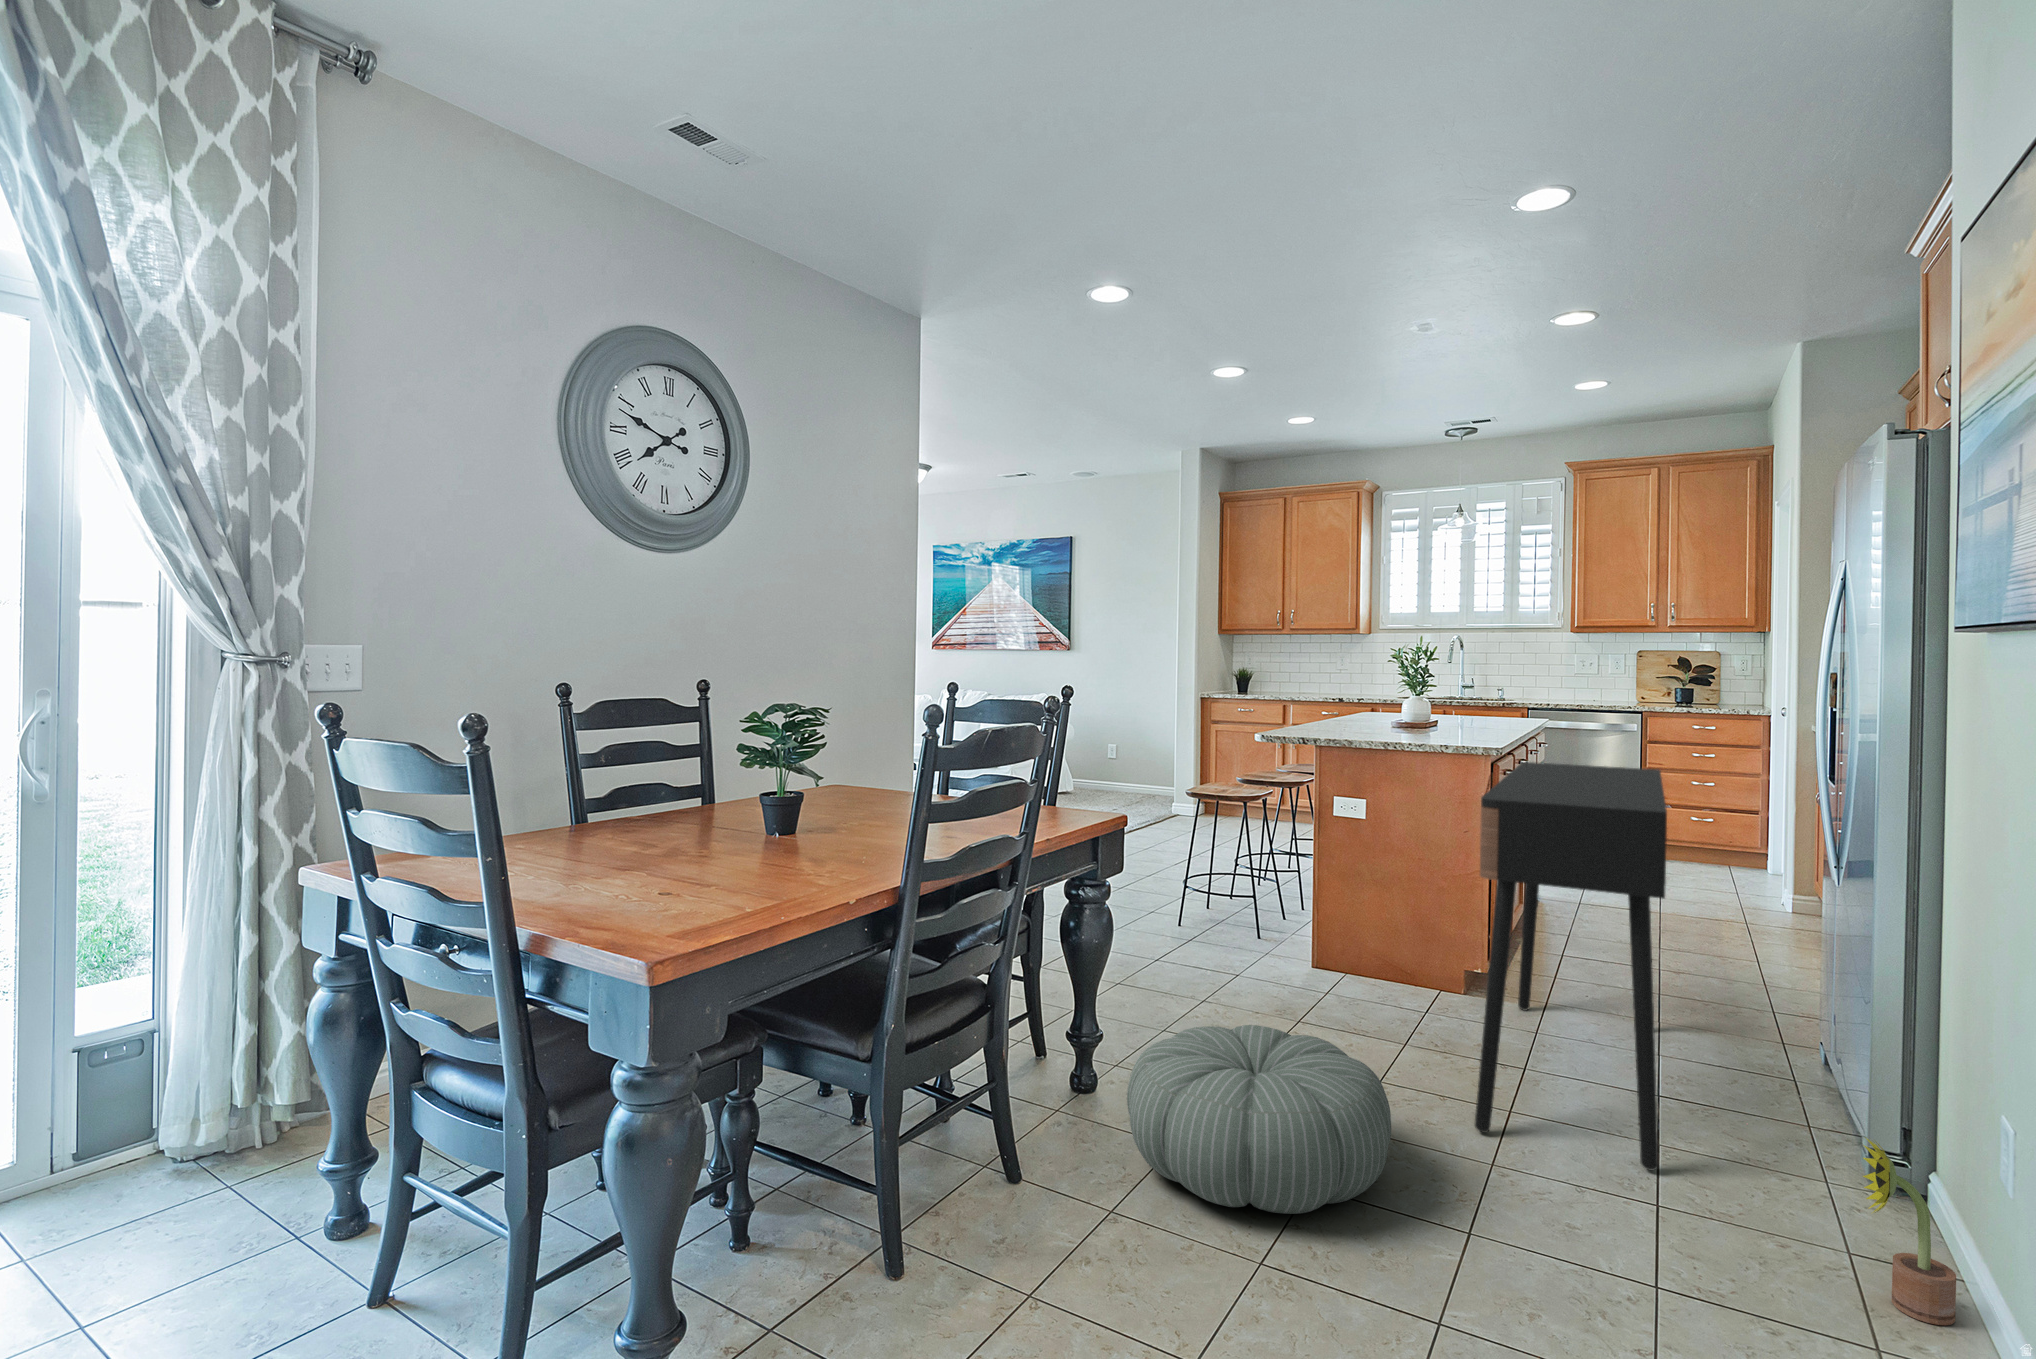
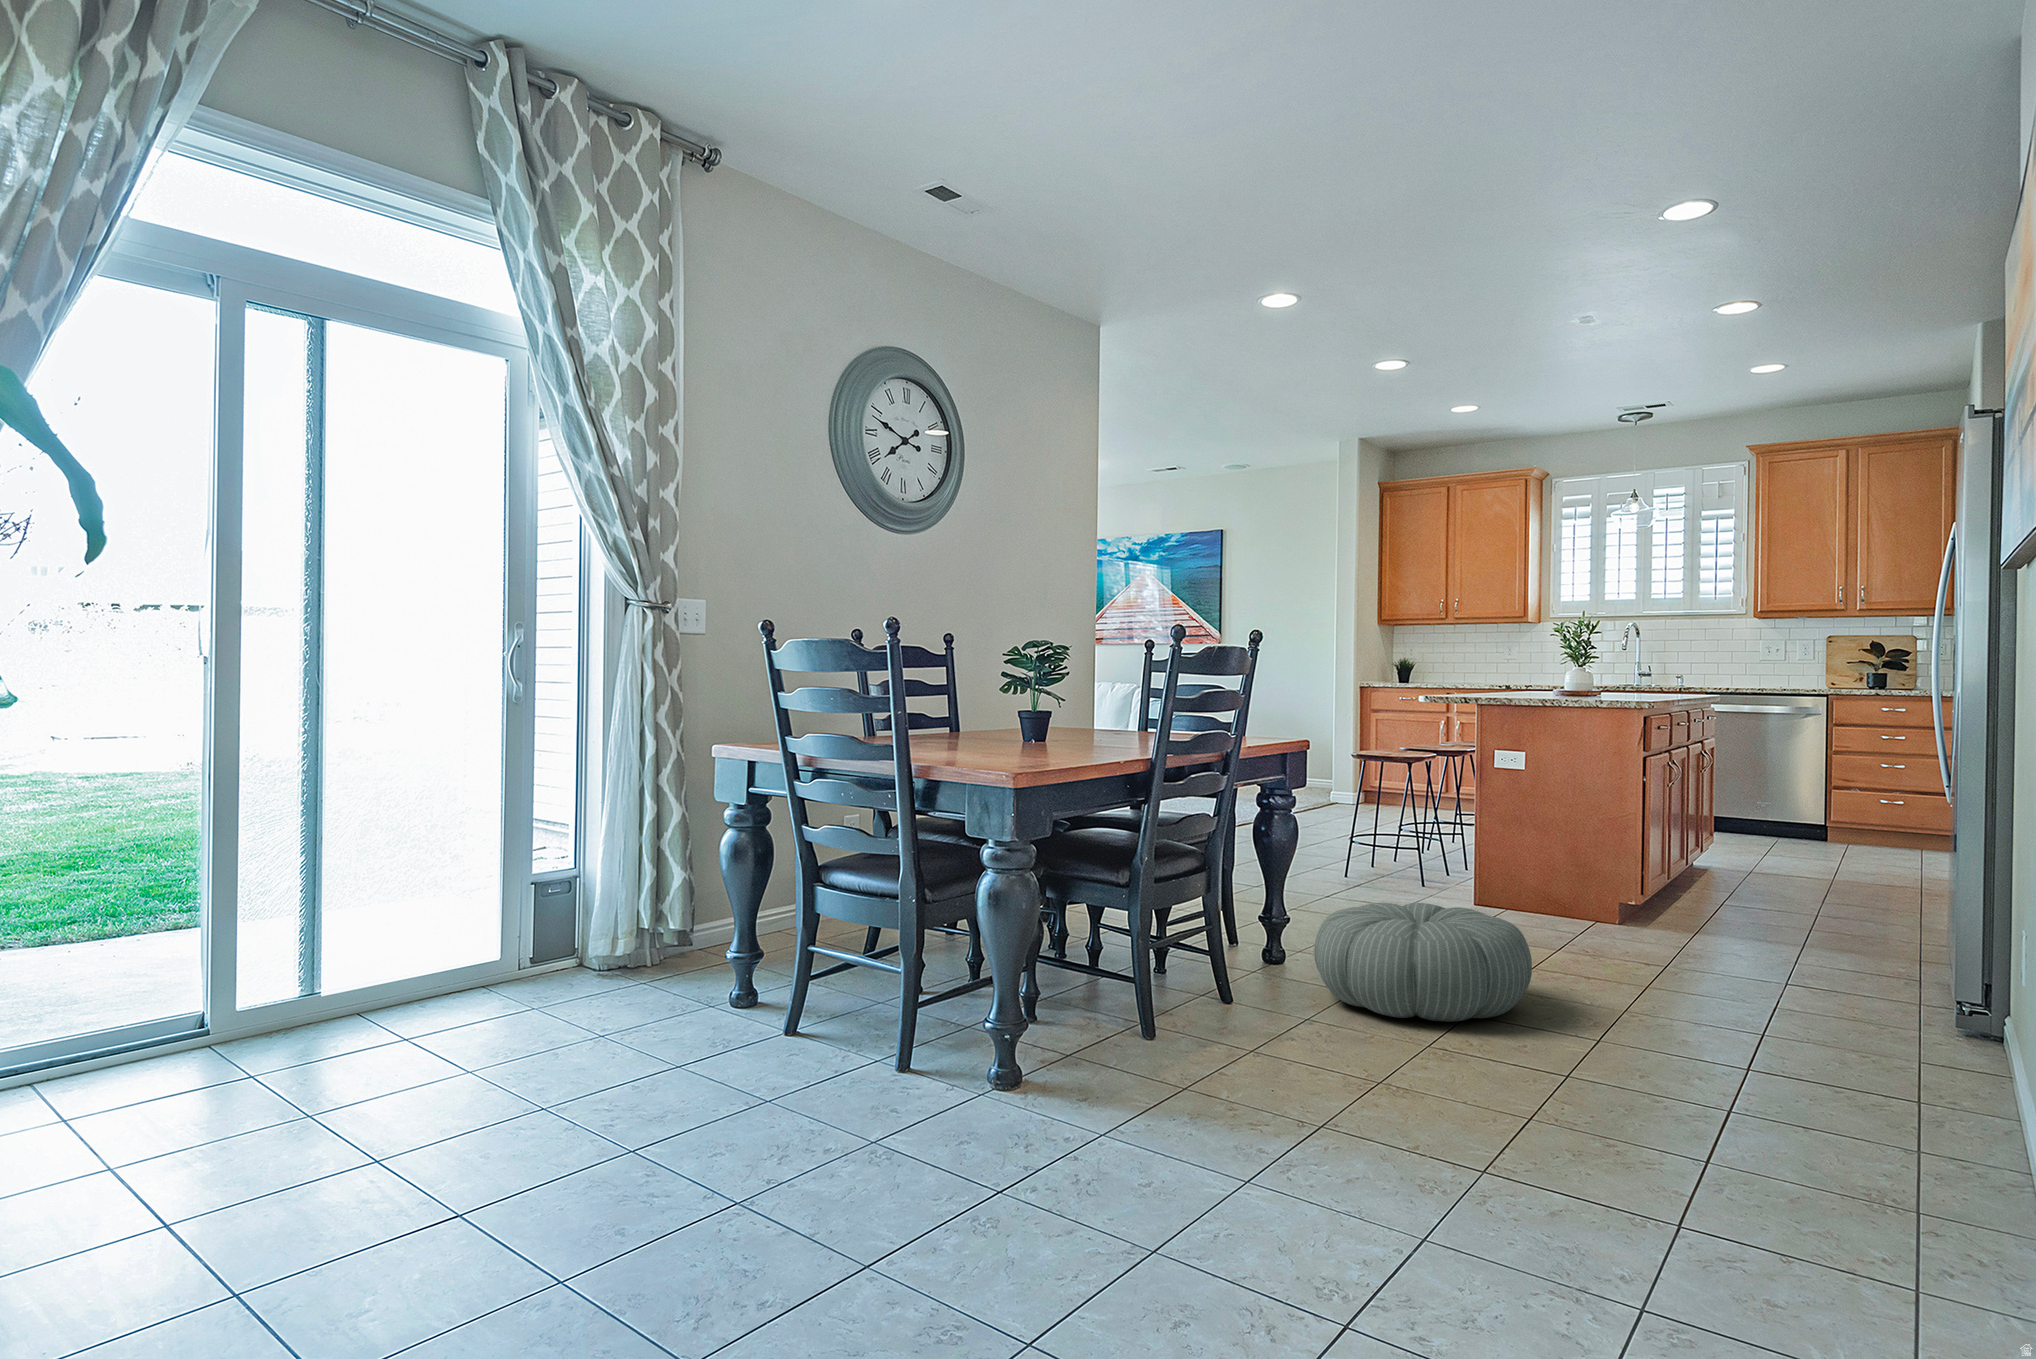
console table: present [1475,762,1667,1170] -> none [1608,710,1793,1013]
decorative plant: present [1863,1138,1956,1325] -> none [1903,944,1970,1080]

